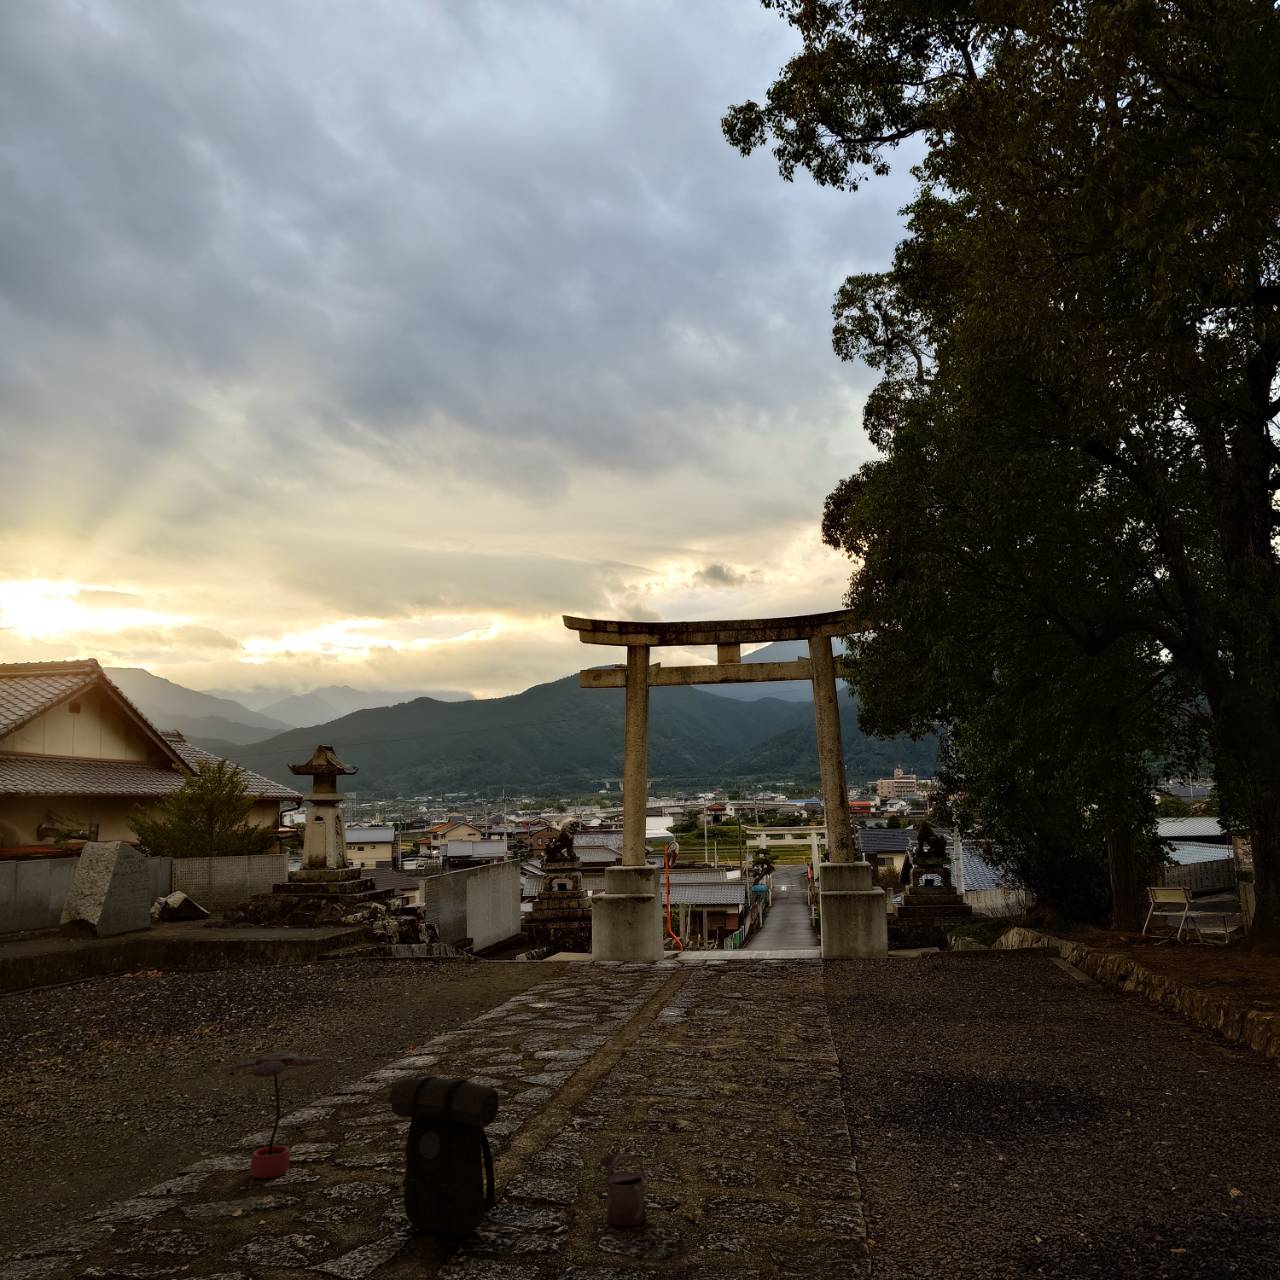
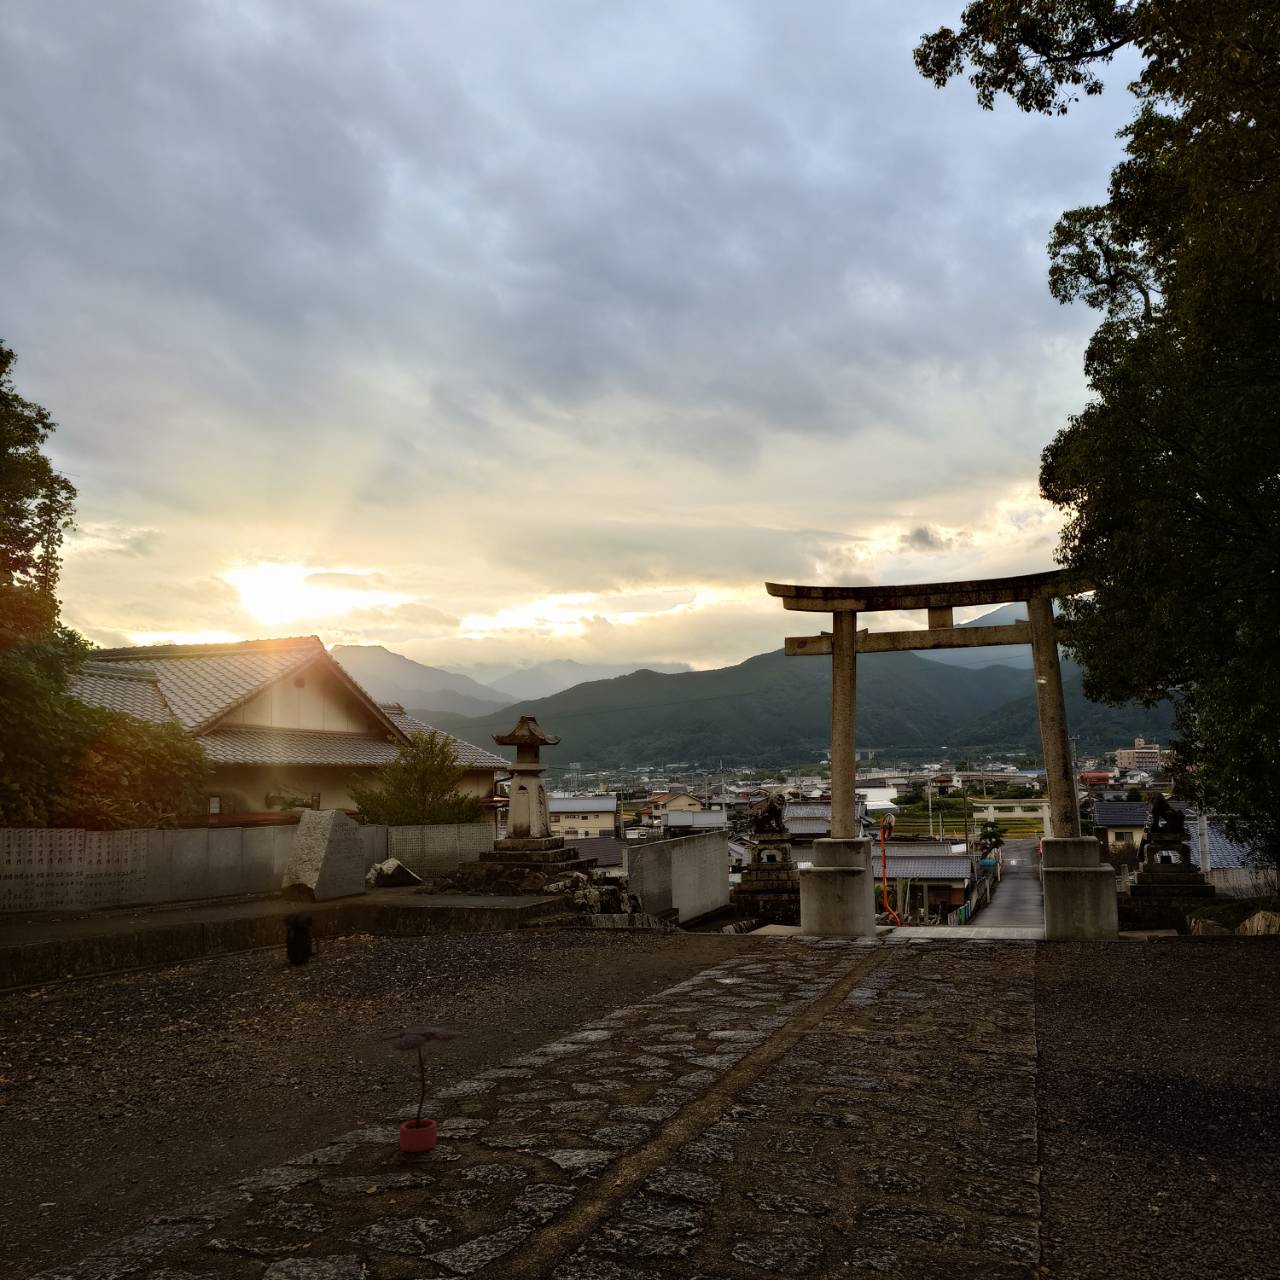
backpack: present [388,1076,499,1237] -> present [282,913,319,963]
watering can: present [600,1155,646,1226] -> none [741,1154,790,1235]

